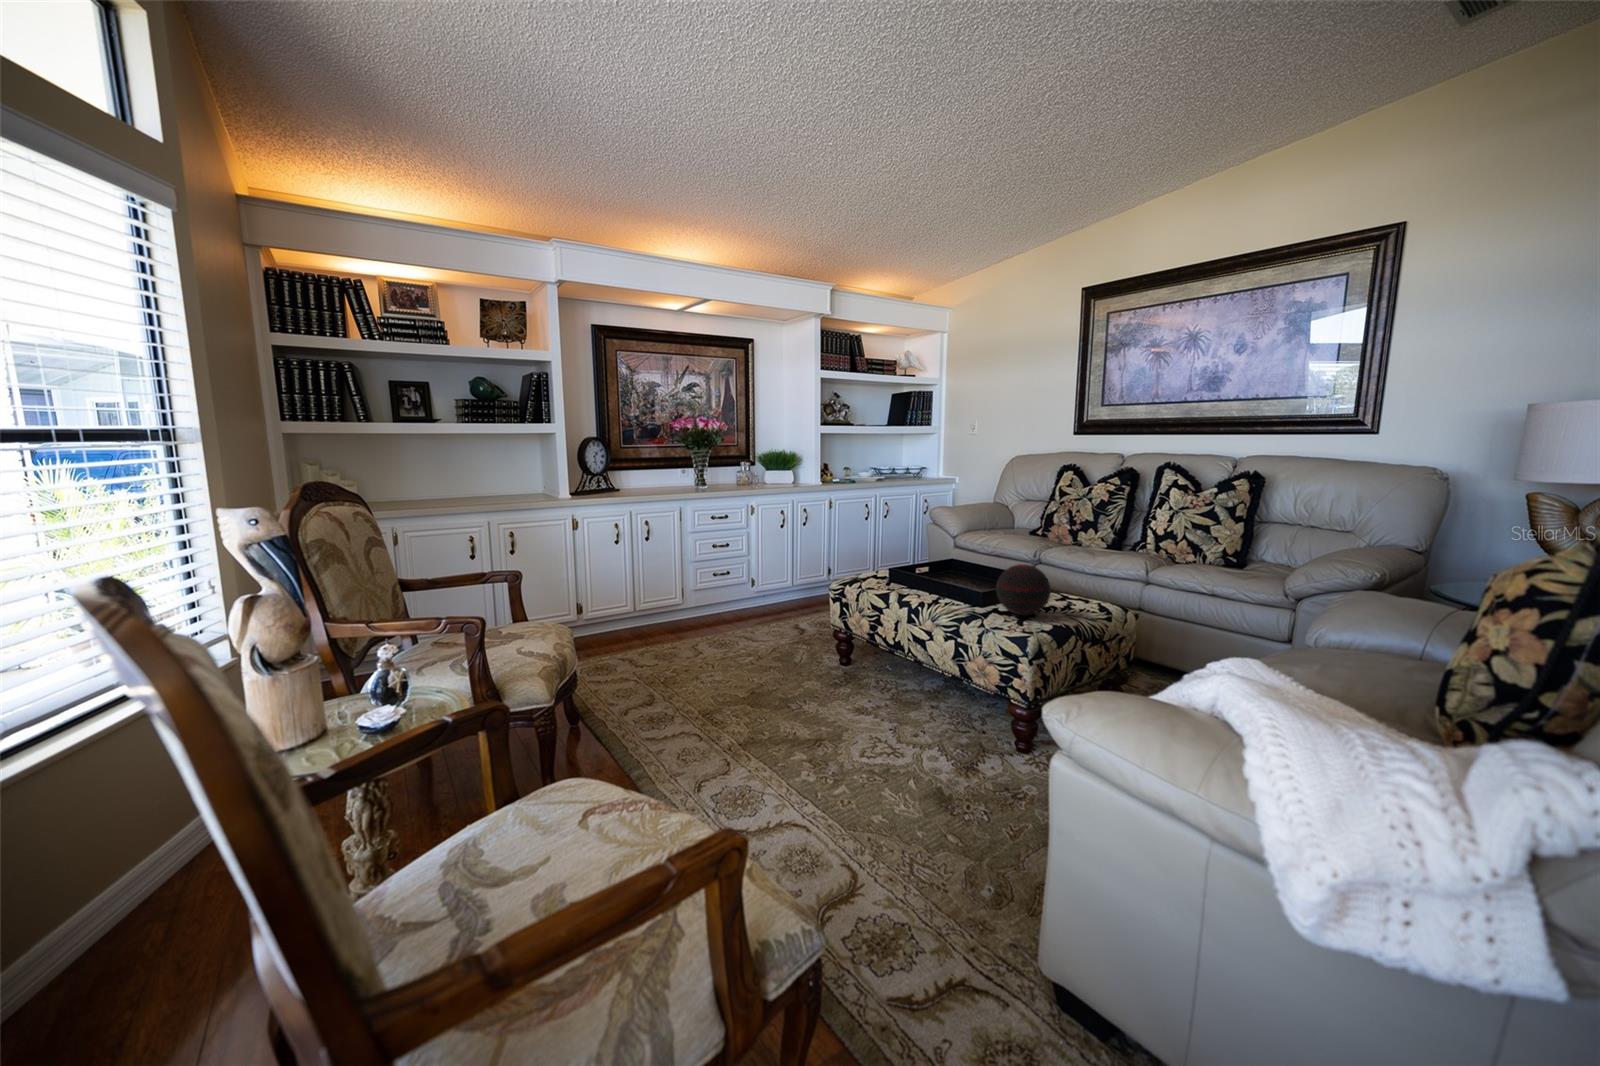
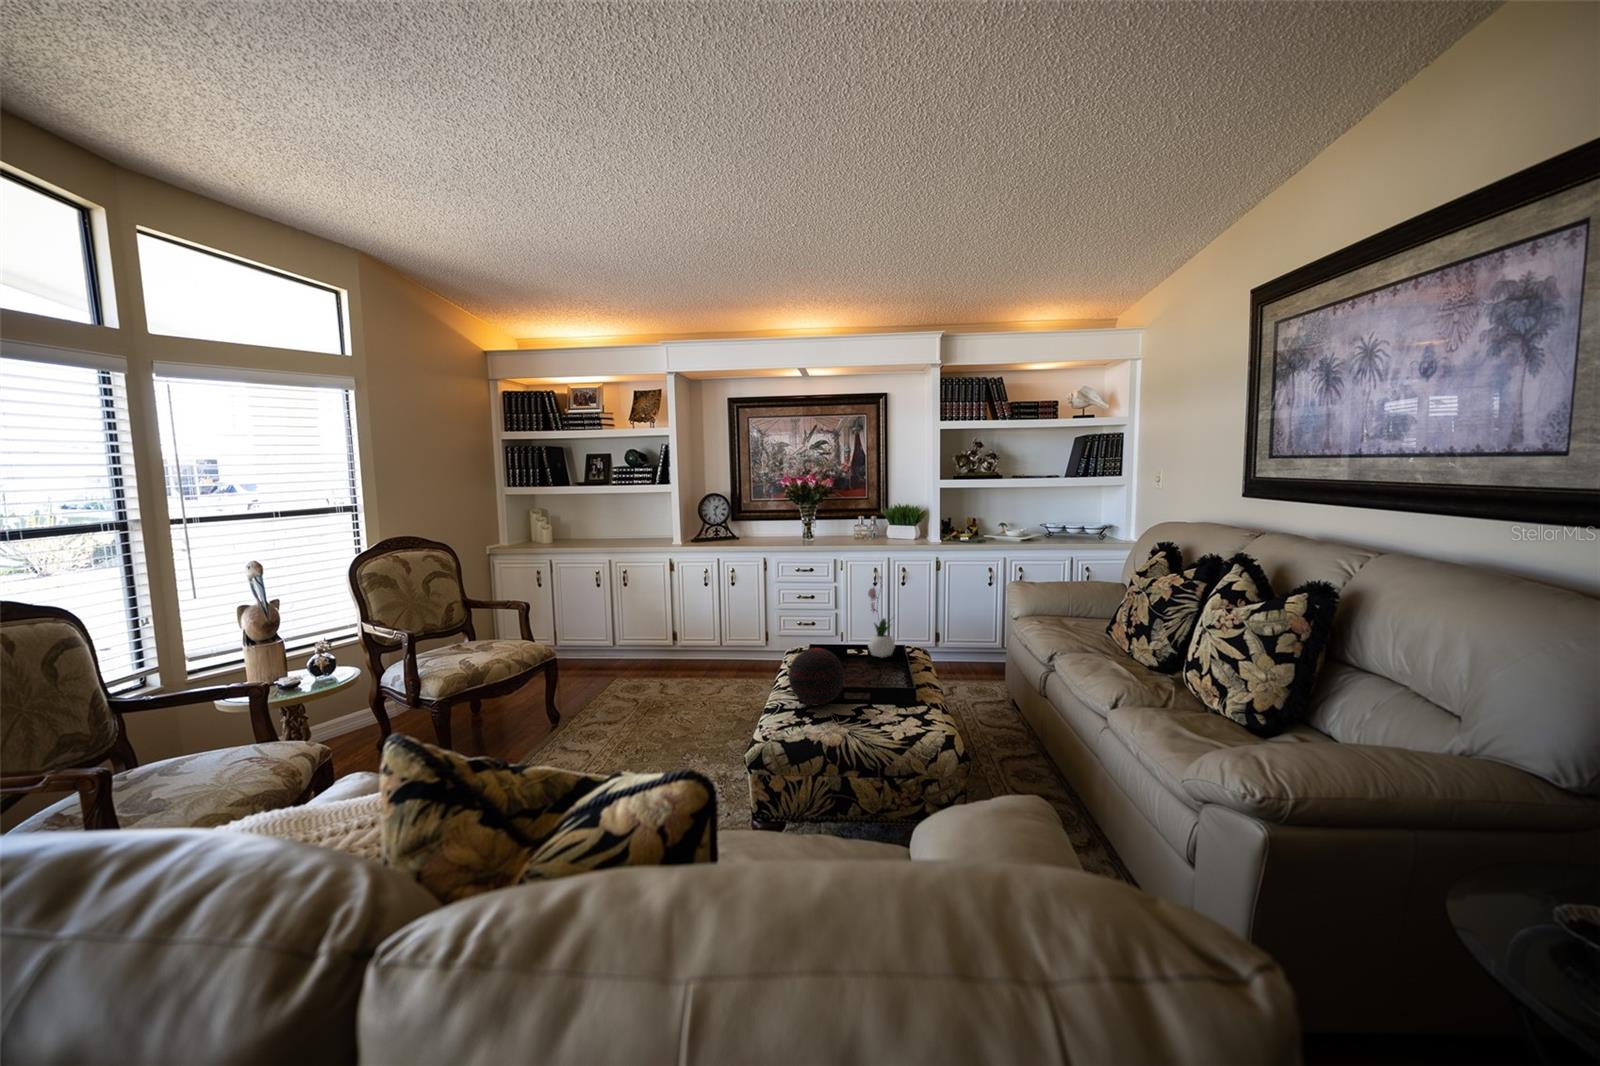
flower arrangement: none [934,504,965,575] -> present [868,578,895,658]

